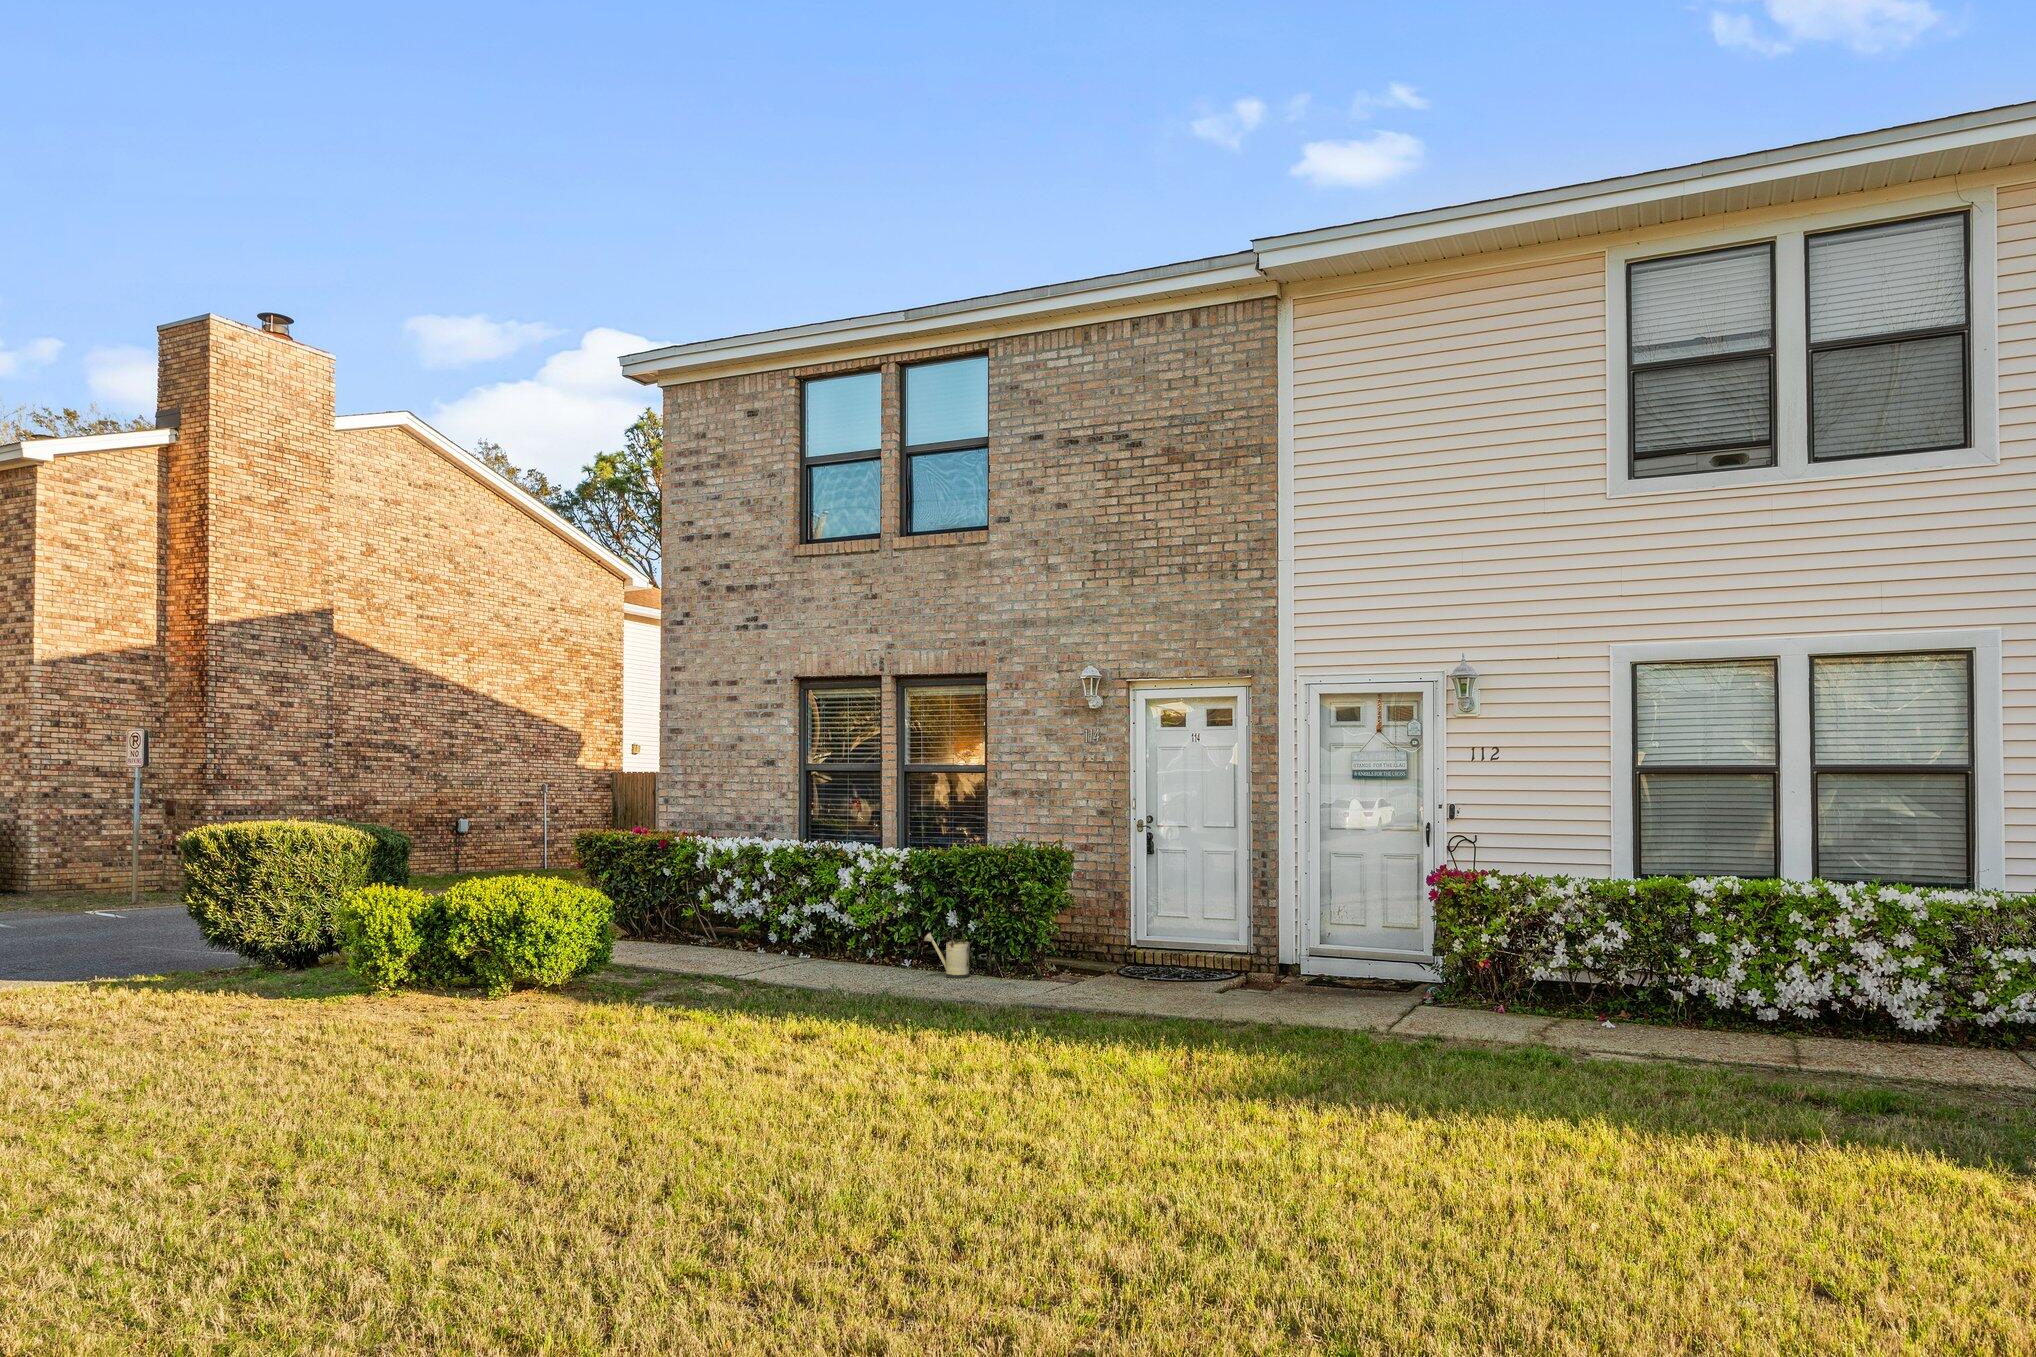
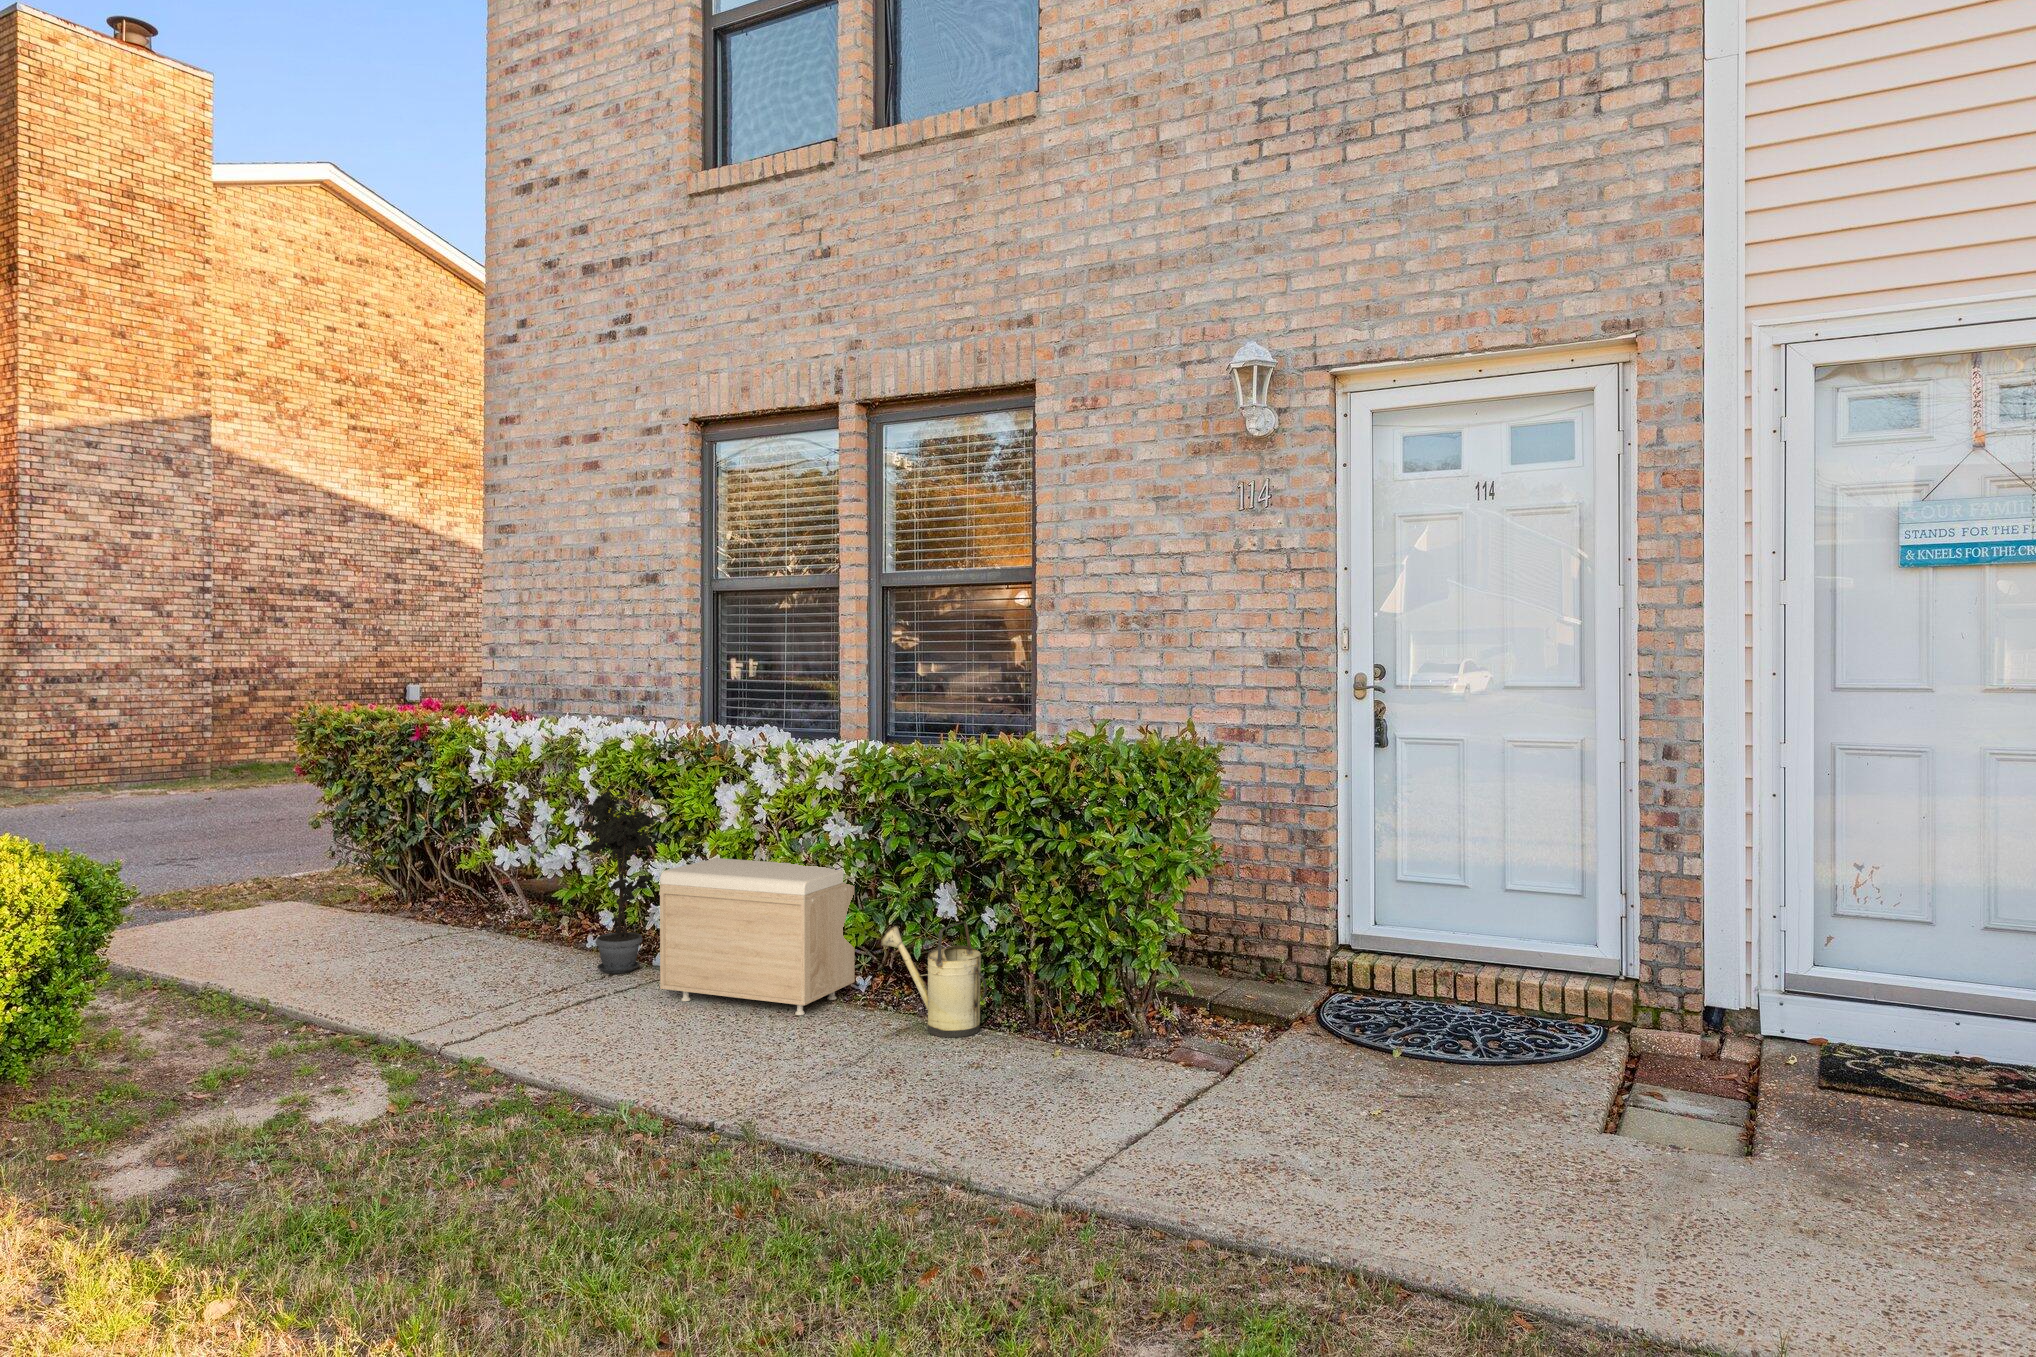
potted plant: none [759,873,808,966] -> present [574,786,660,974]
storage bench: none [817,907,908,974] -> present [660,858,855,1015]

